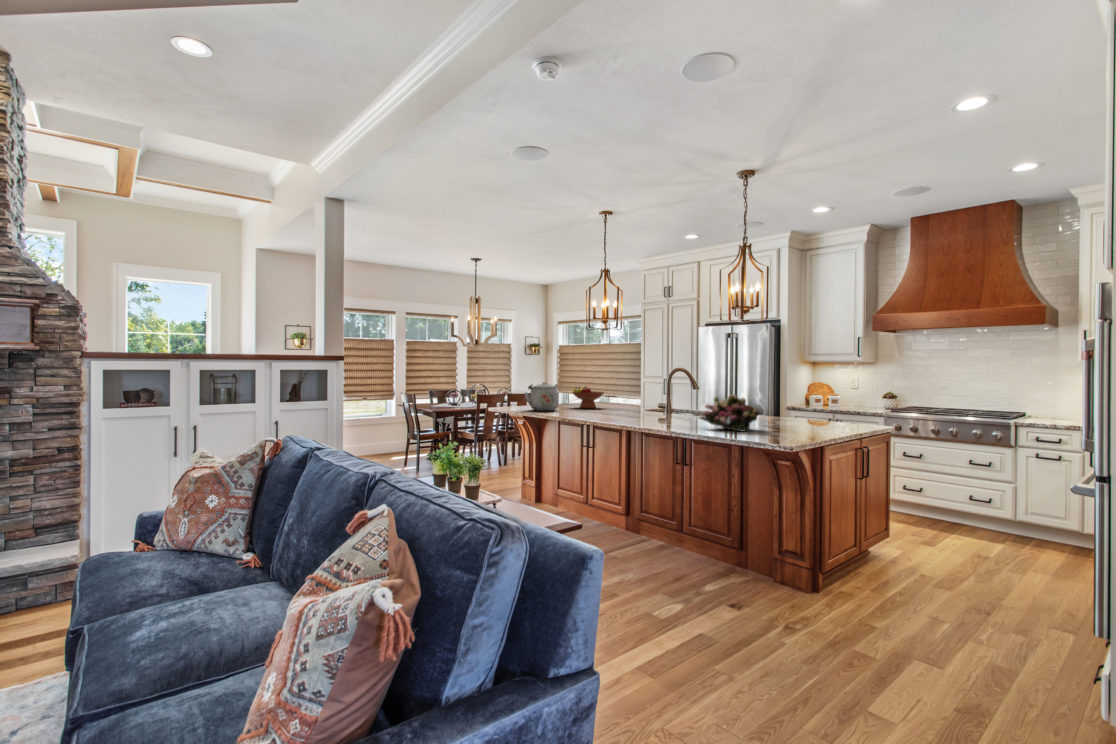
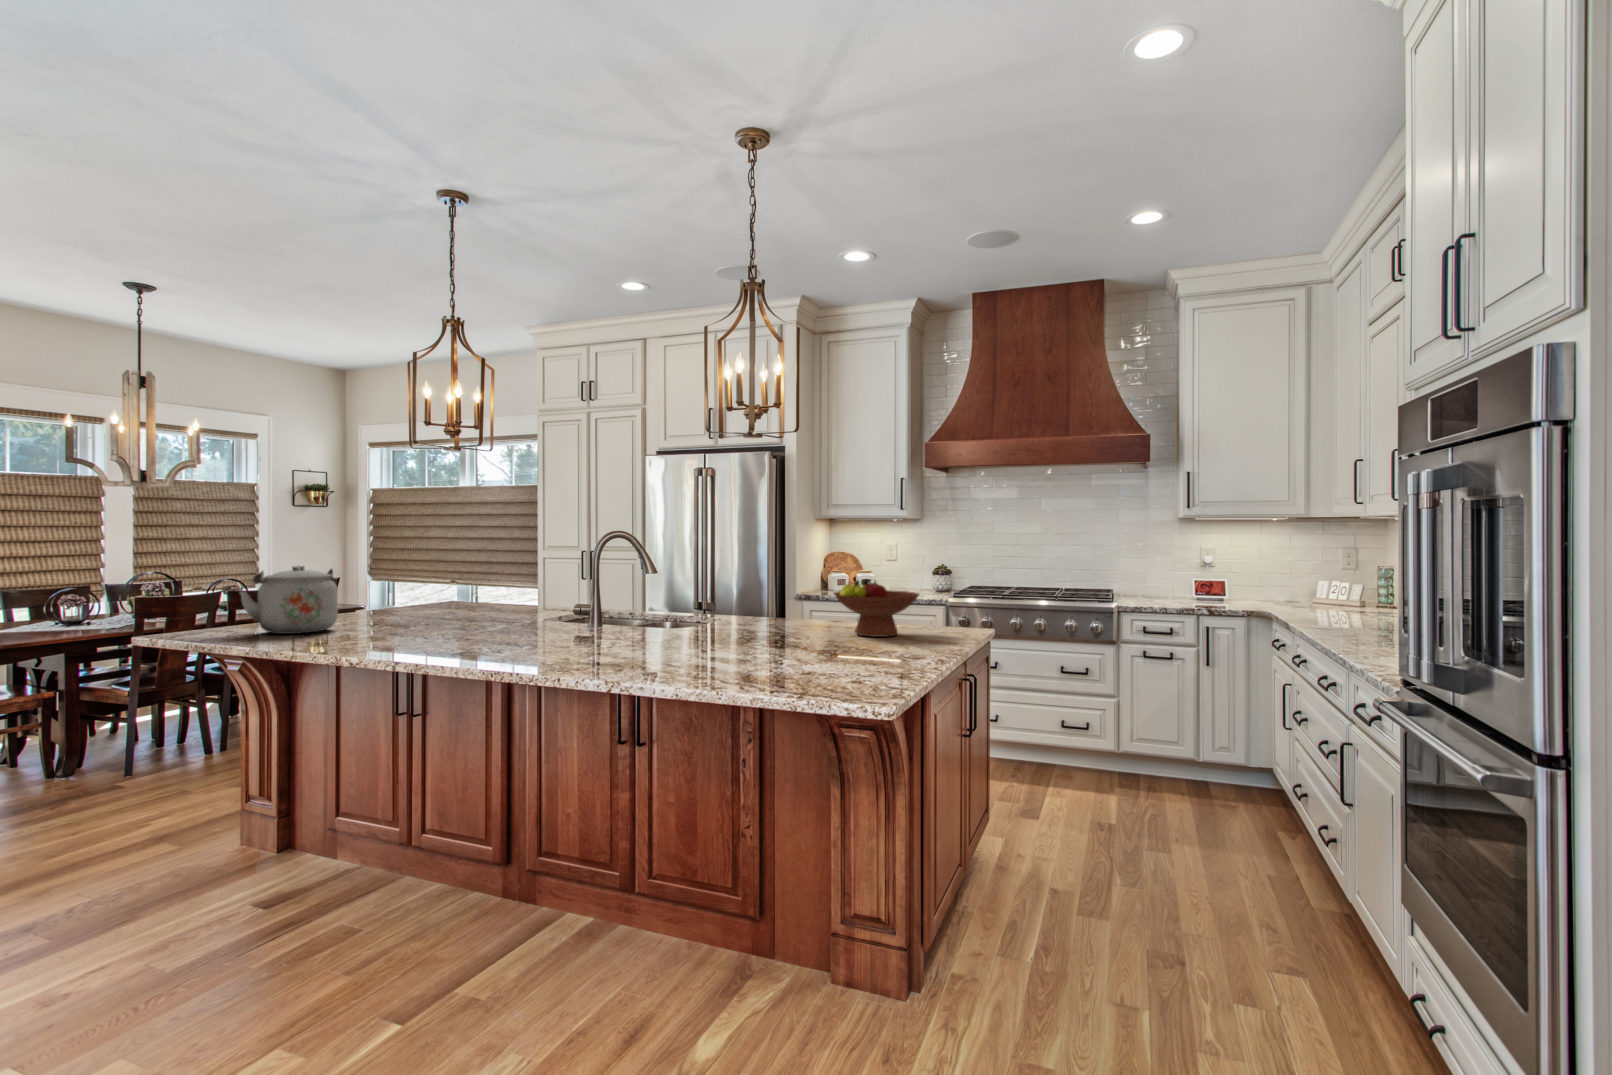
fruit bowl: present [572,387,604,408] -> present [834,579,919,637]
flower arrangement: present [699,394,760,432] -> none [672,585,803,669]

